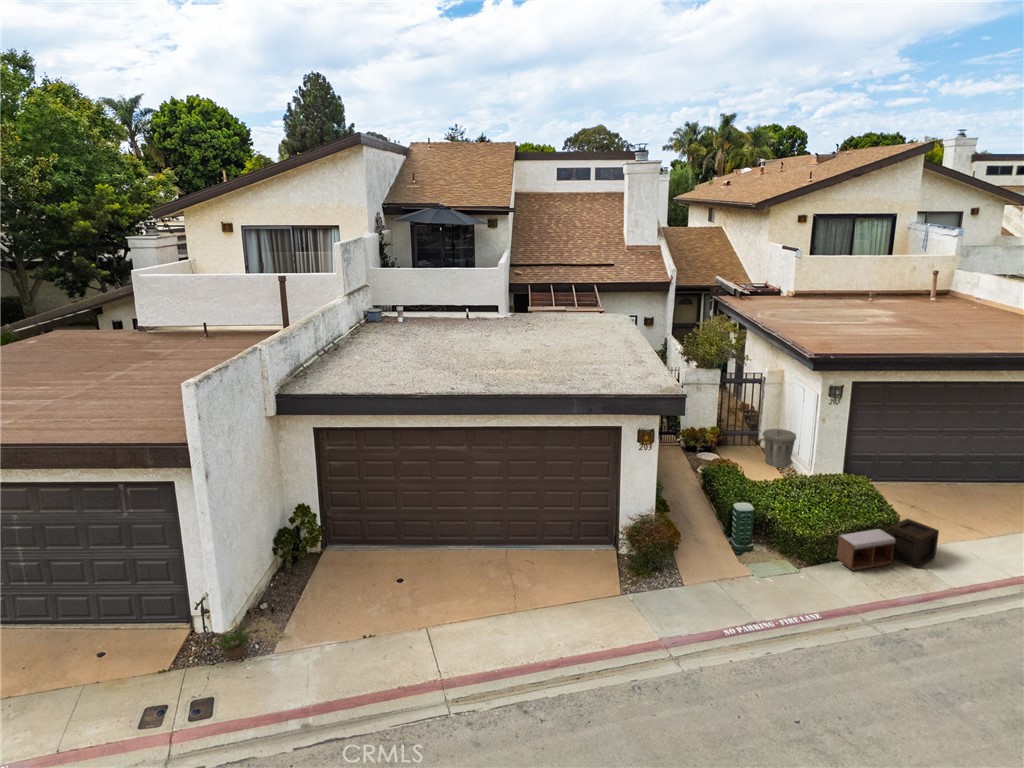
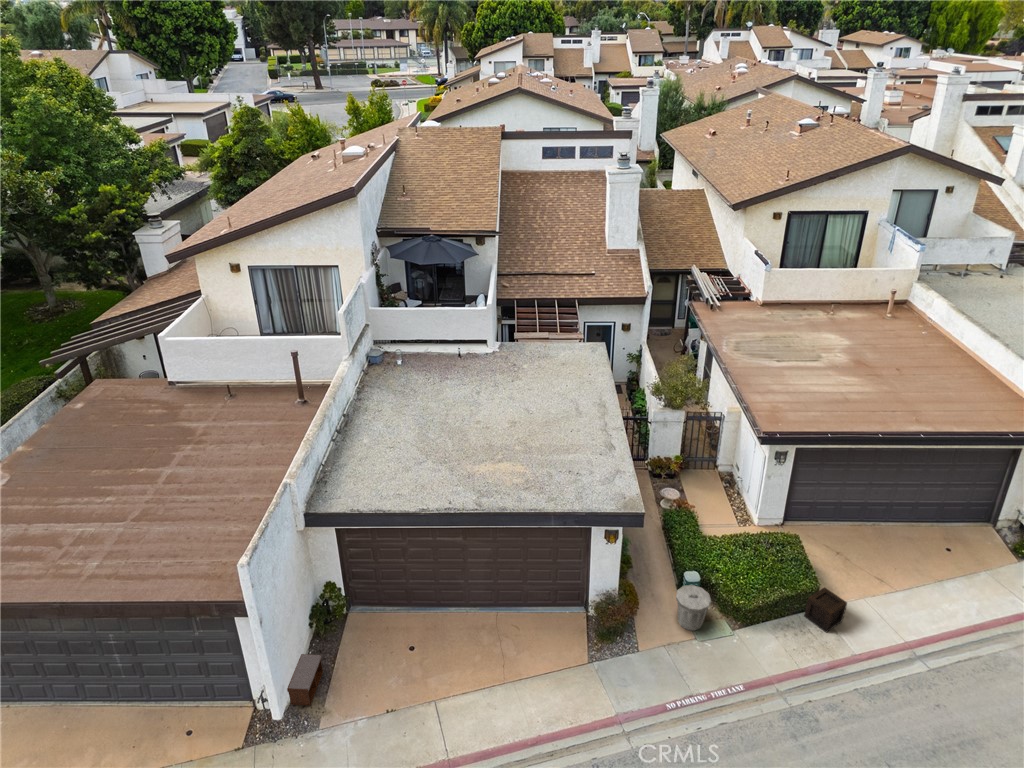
trash can: present [763,429,796,467] -> present [676,585,711,631]
bench: present [836,529,896,570] -> present [287,654,324,705]
decorative plant: present [213,626,252,660] -> none [270,708,304,738]

